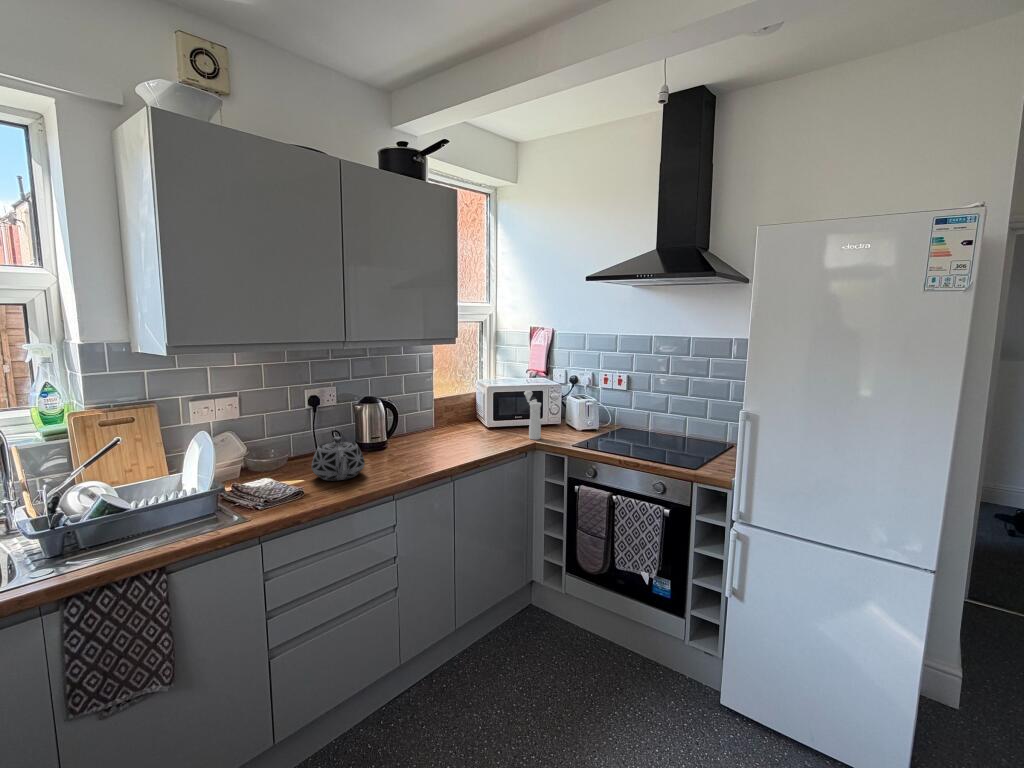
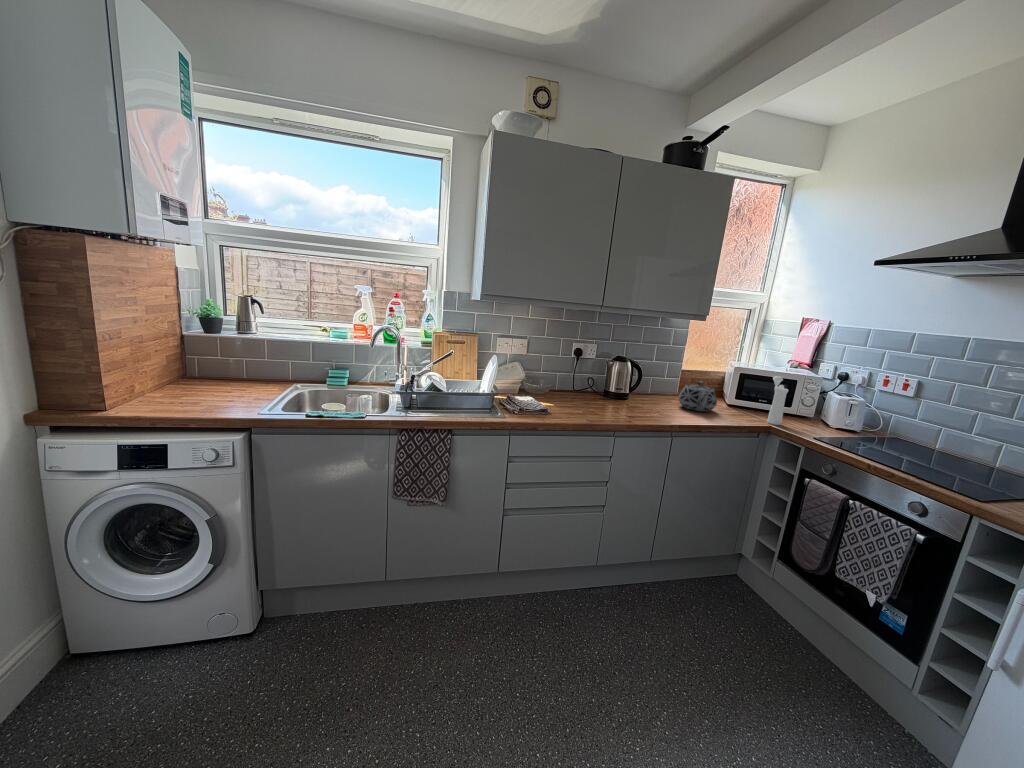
teapot: present [312,437,365,481] -> present [678,381,717,412]

